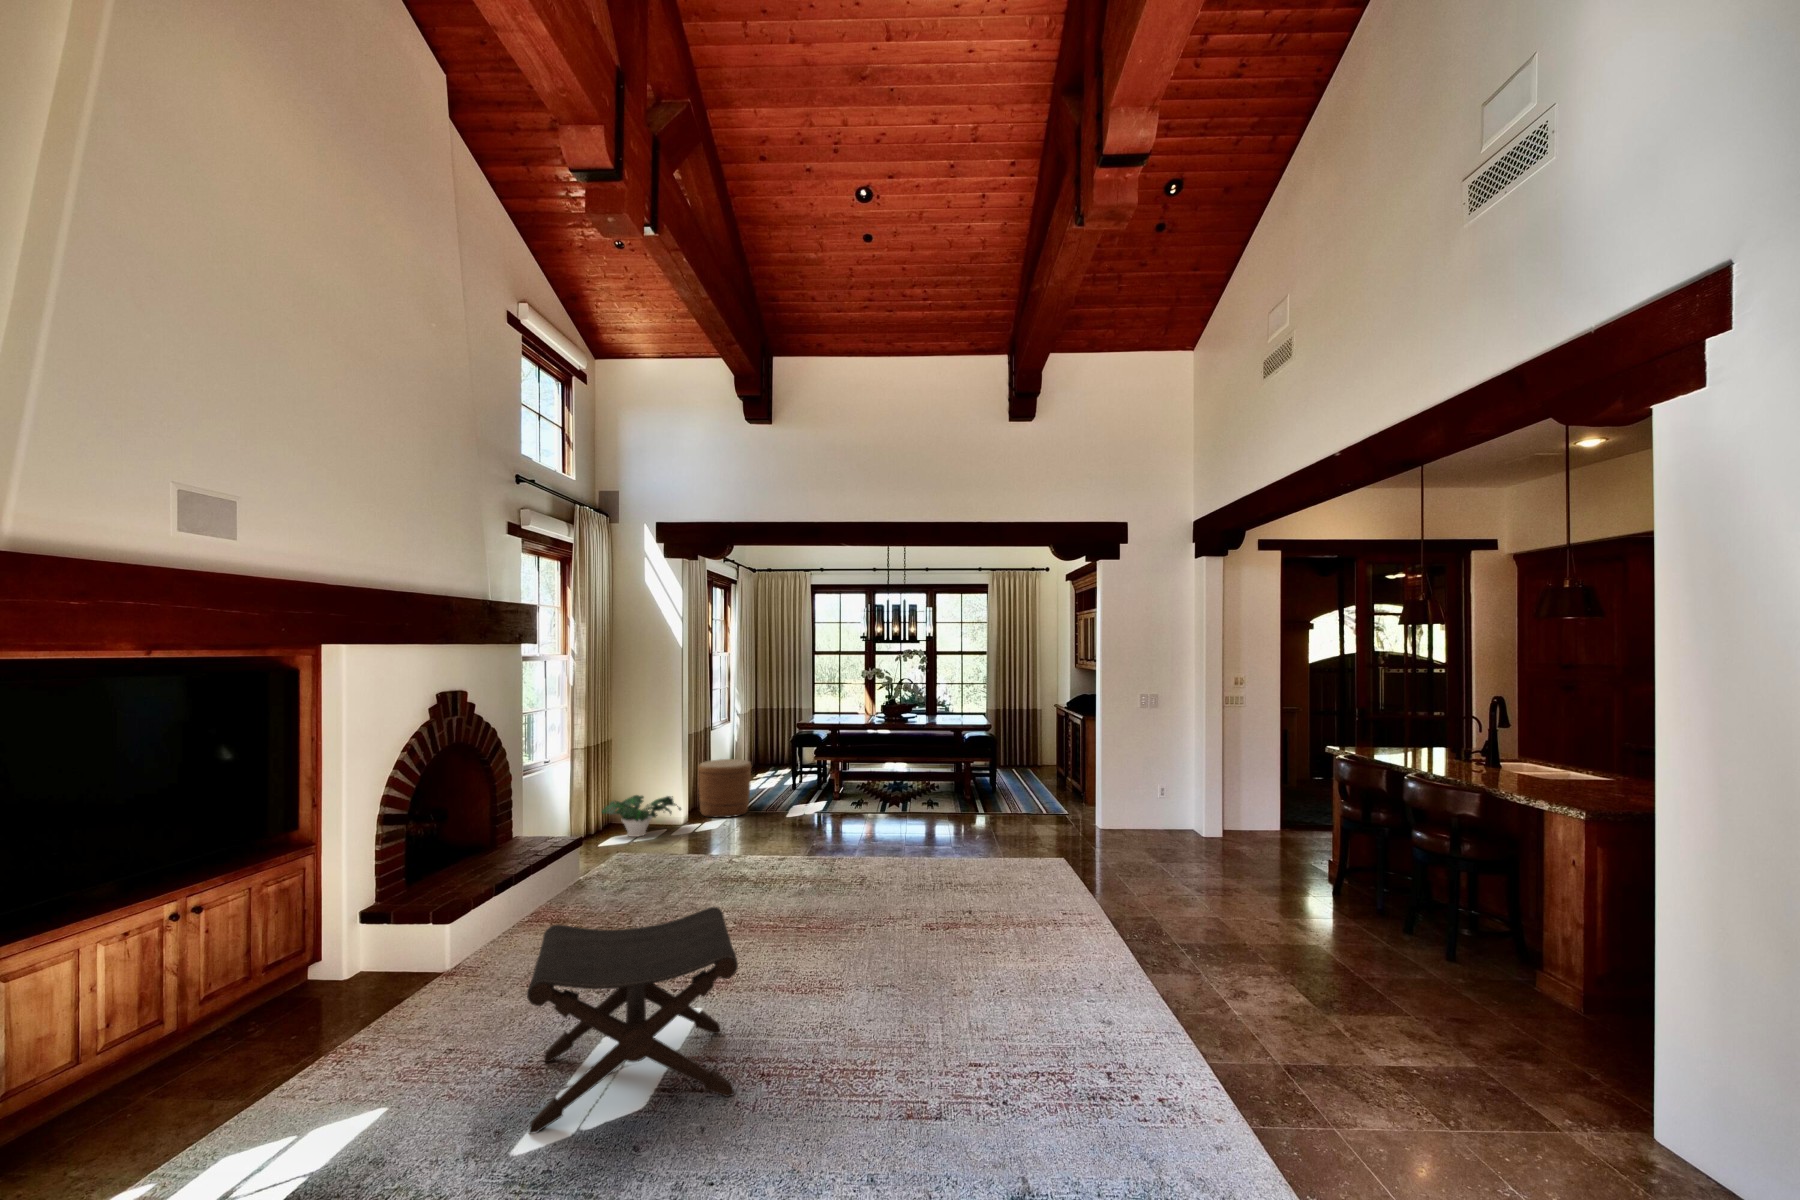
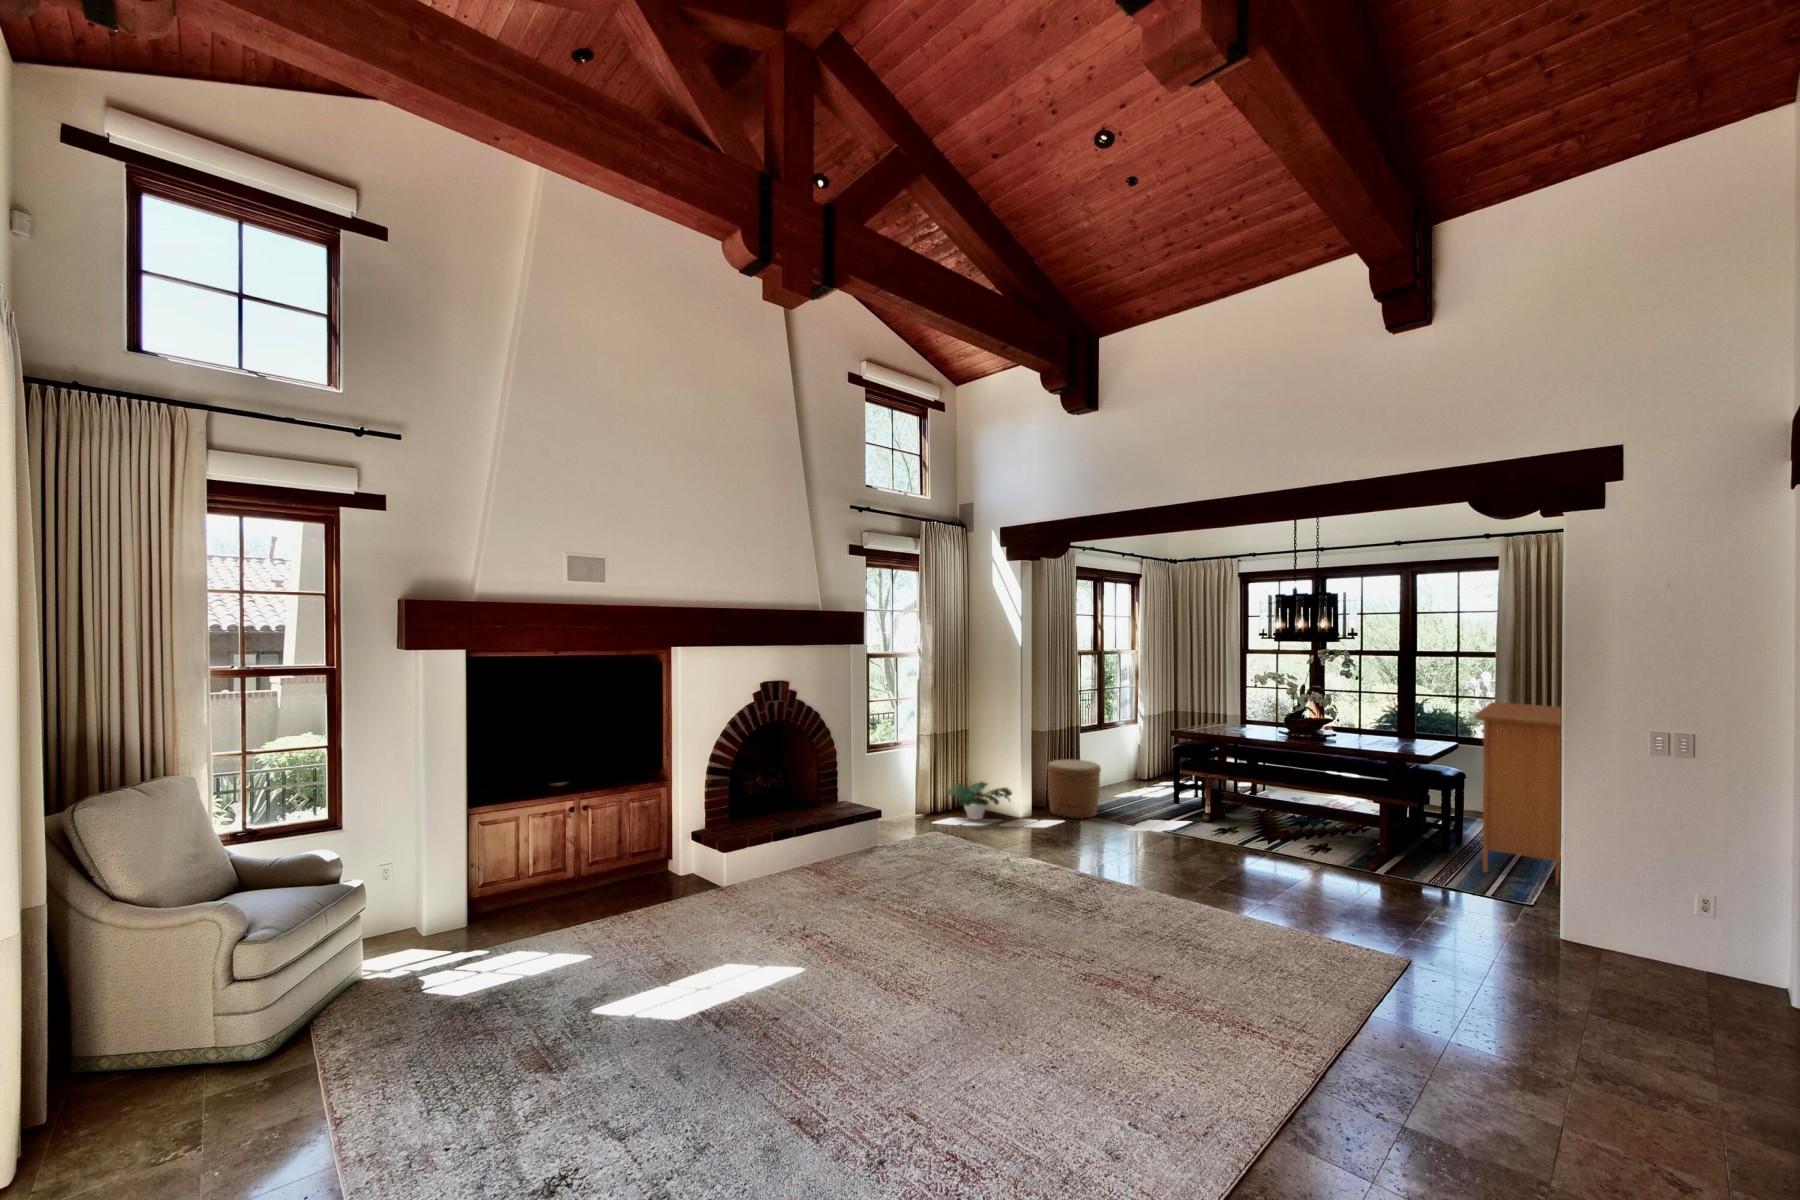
console table: none [1015,676,1082,799] -> present [1474,702,1563,885]
footstool: present [527,907,738,1134] -> none [639,867,820,1034]

